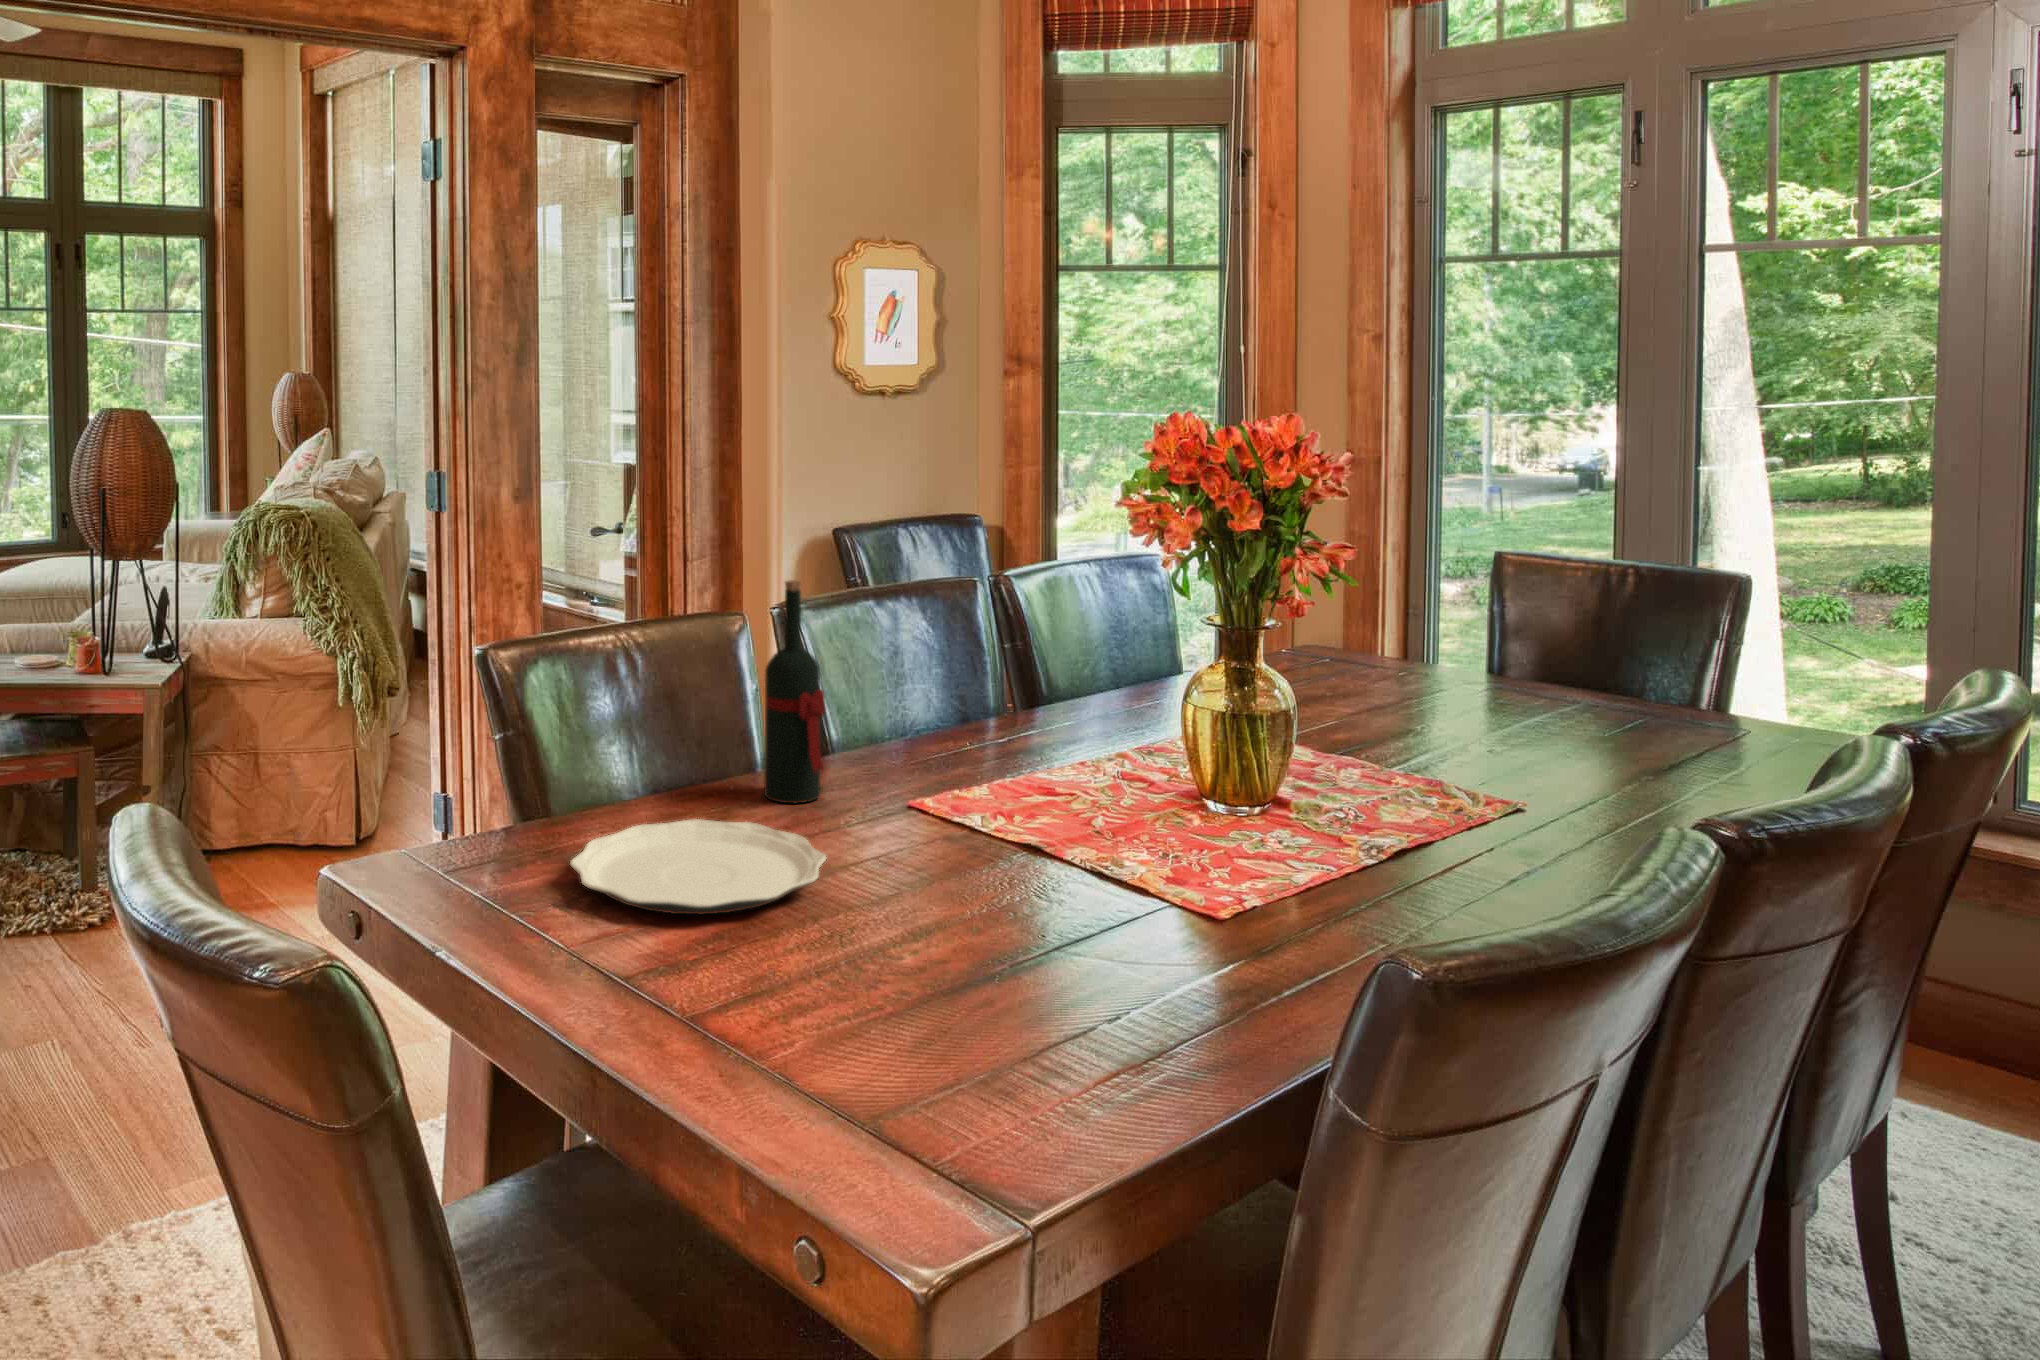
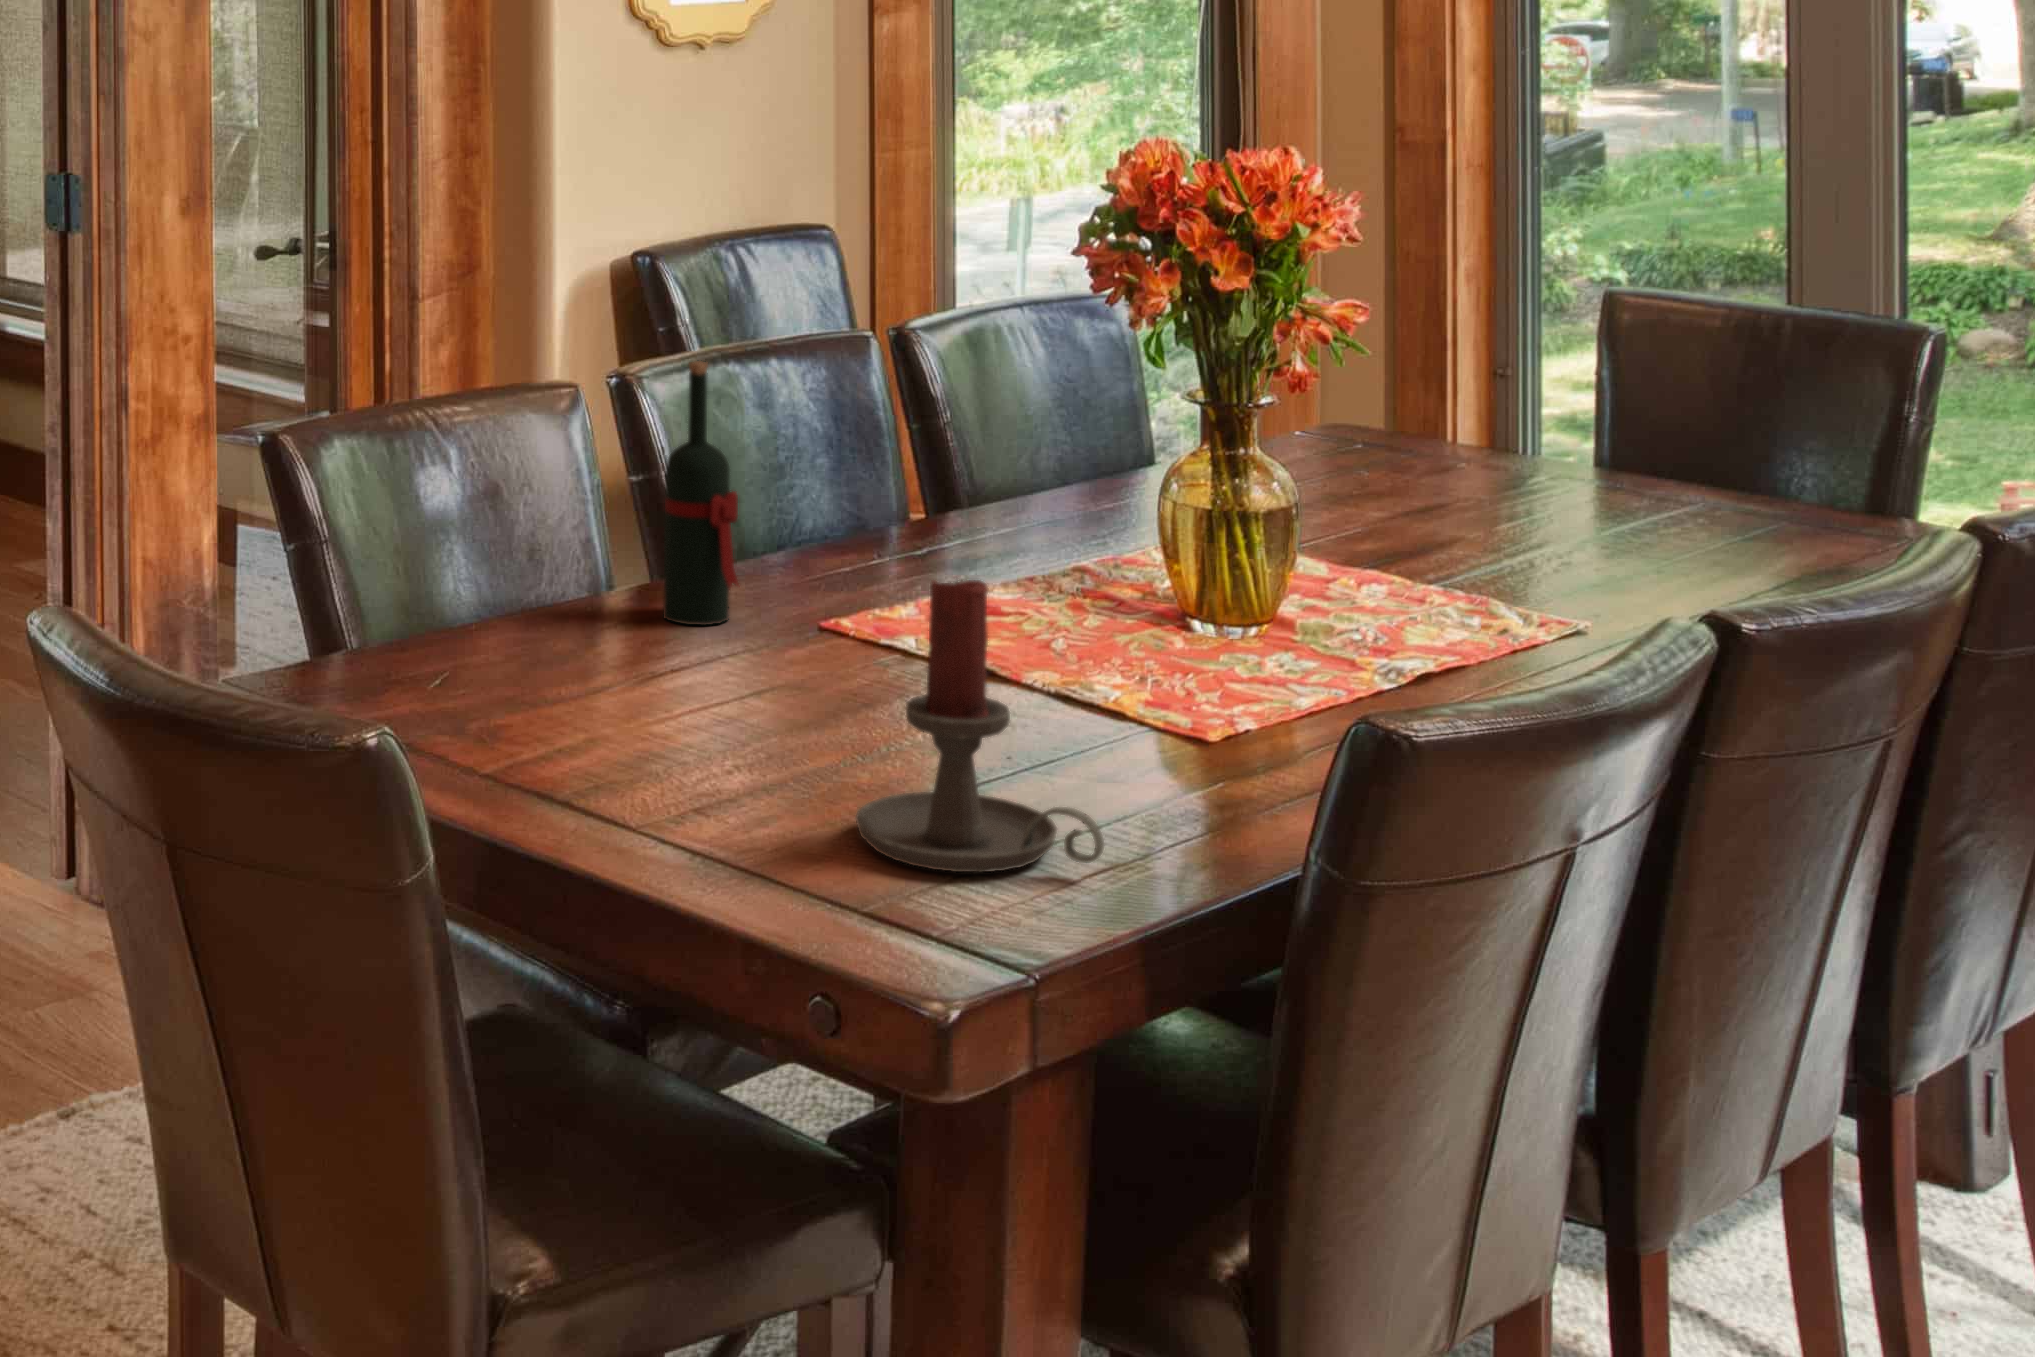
candle holder: none [836,781,1088,1107] -> present [856,580,1104,872]
plate: present [570,819,827,914] -> none [494,641,776,732]

